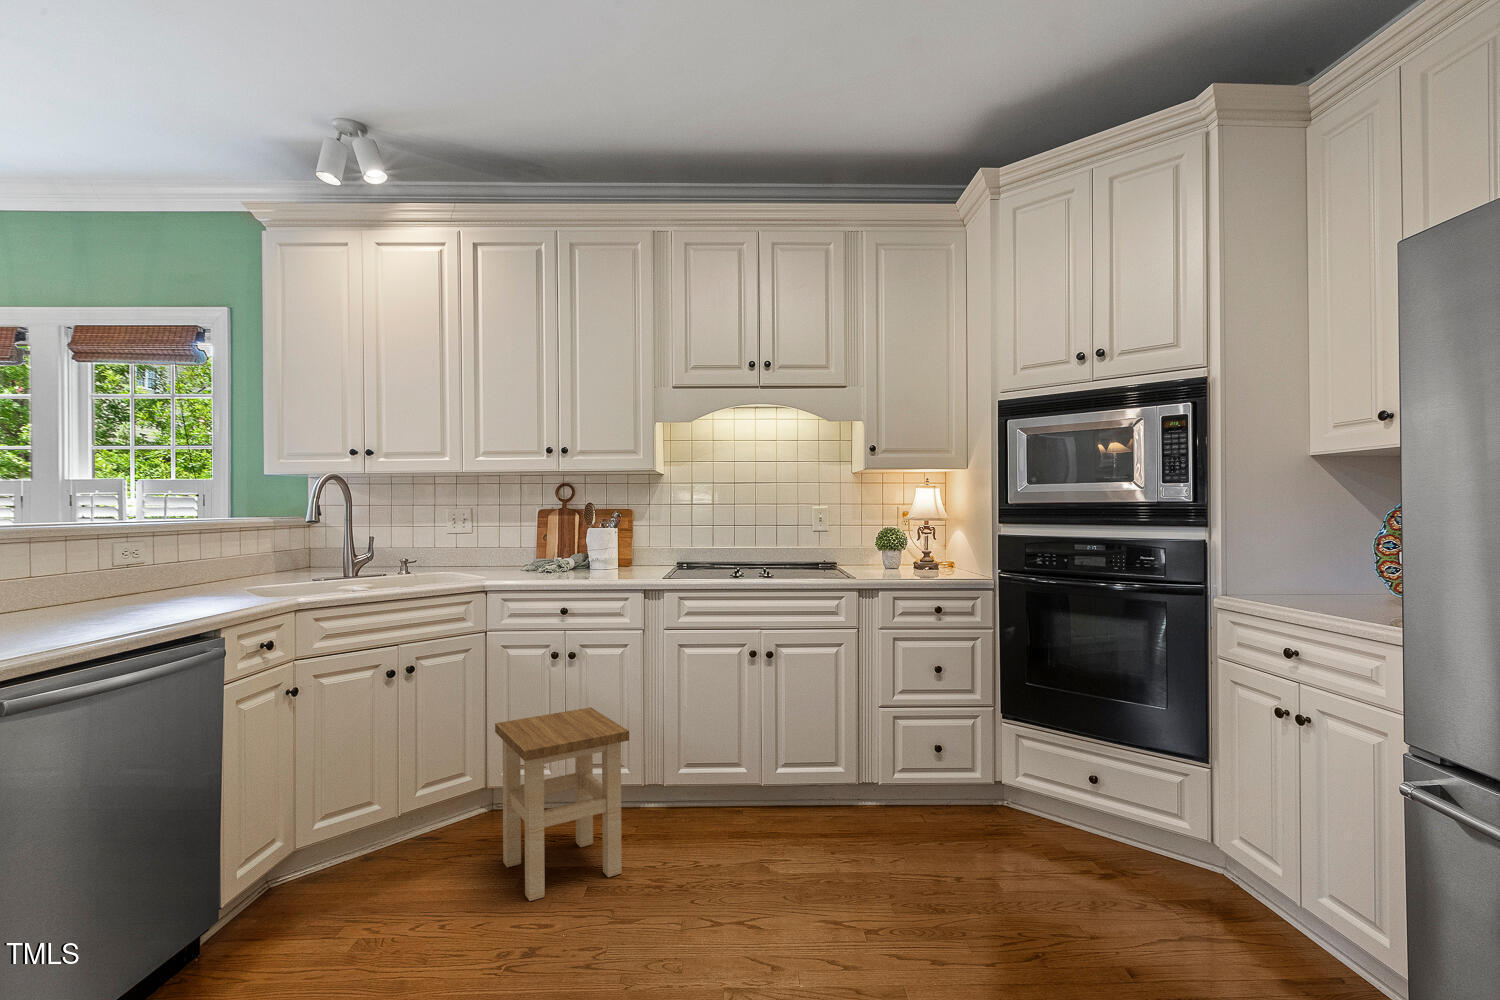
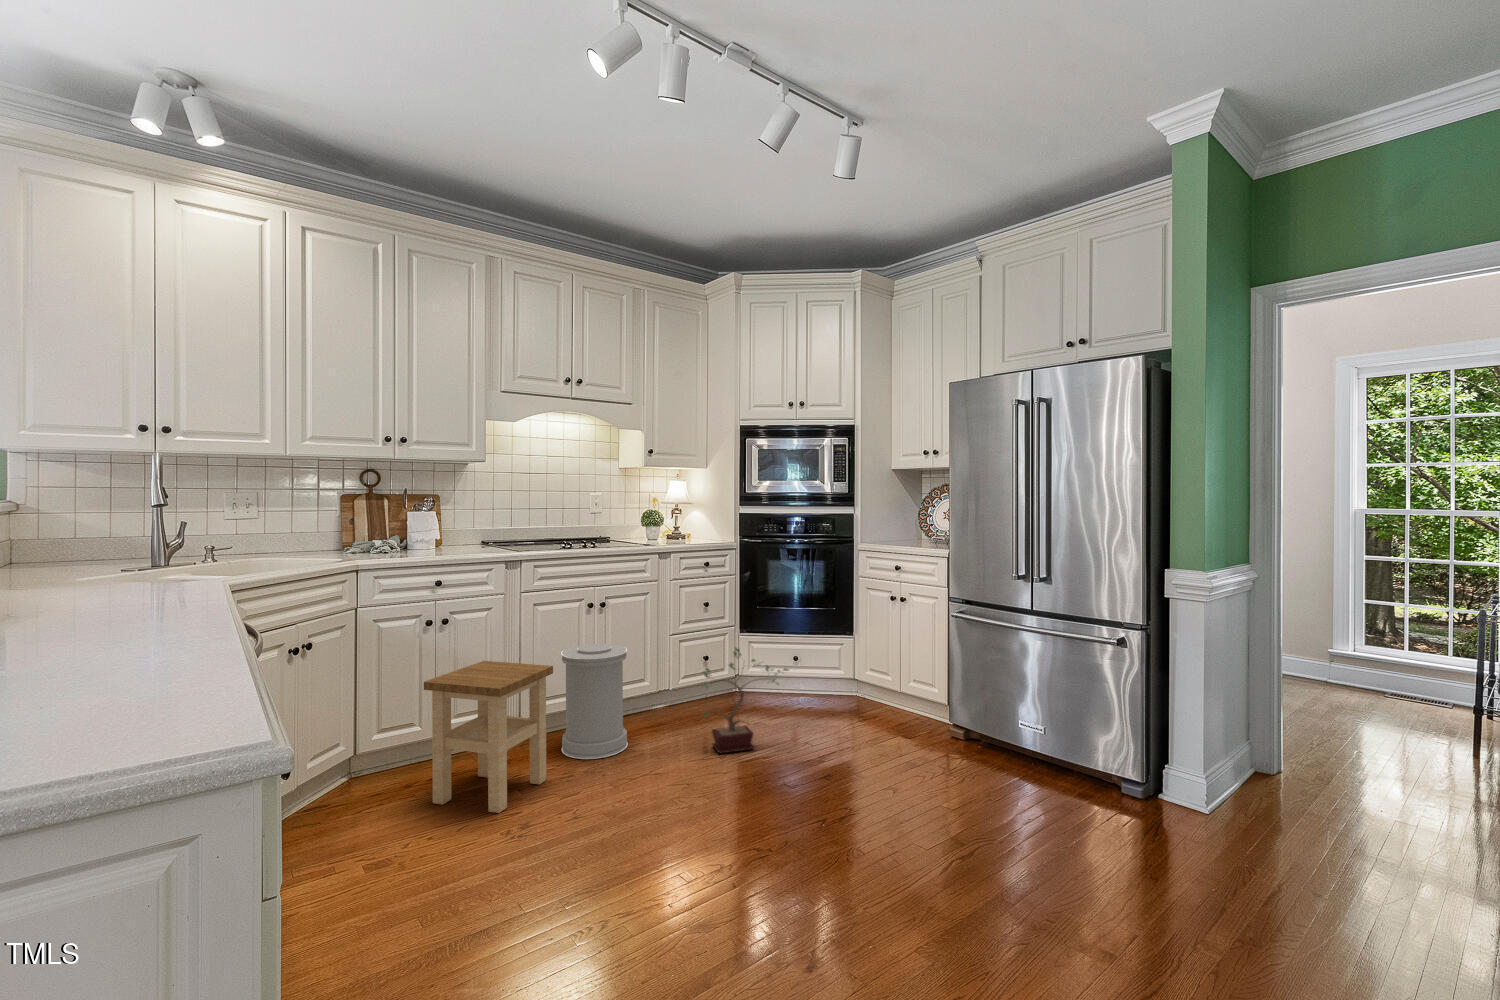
trash can: none [679,706,765,864] -> present [561,644,628,759]
potted plant: none [823,750,970,924] -> present [701,648,789,753]

